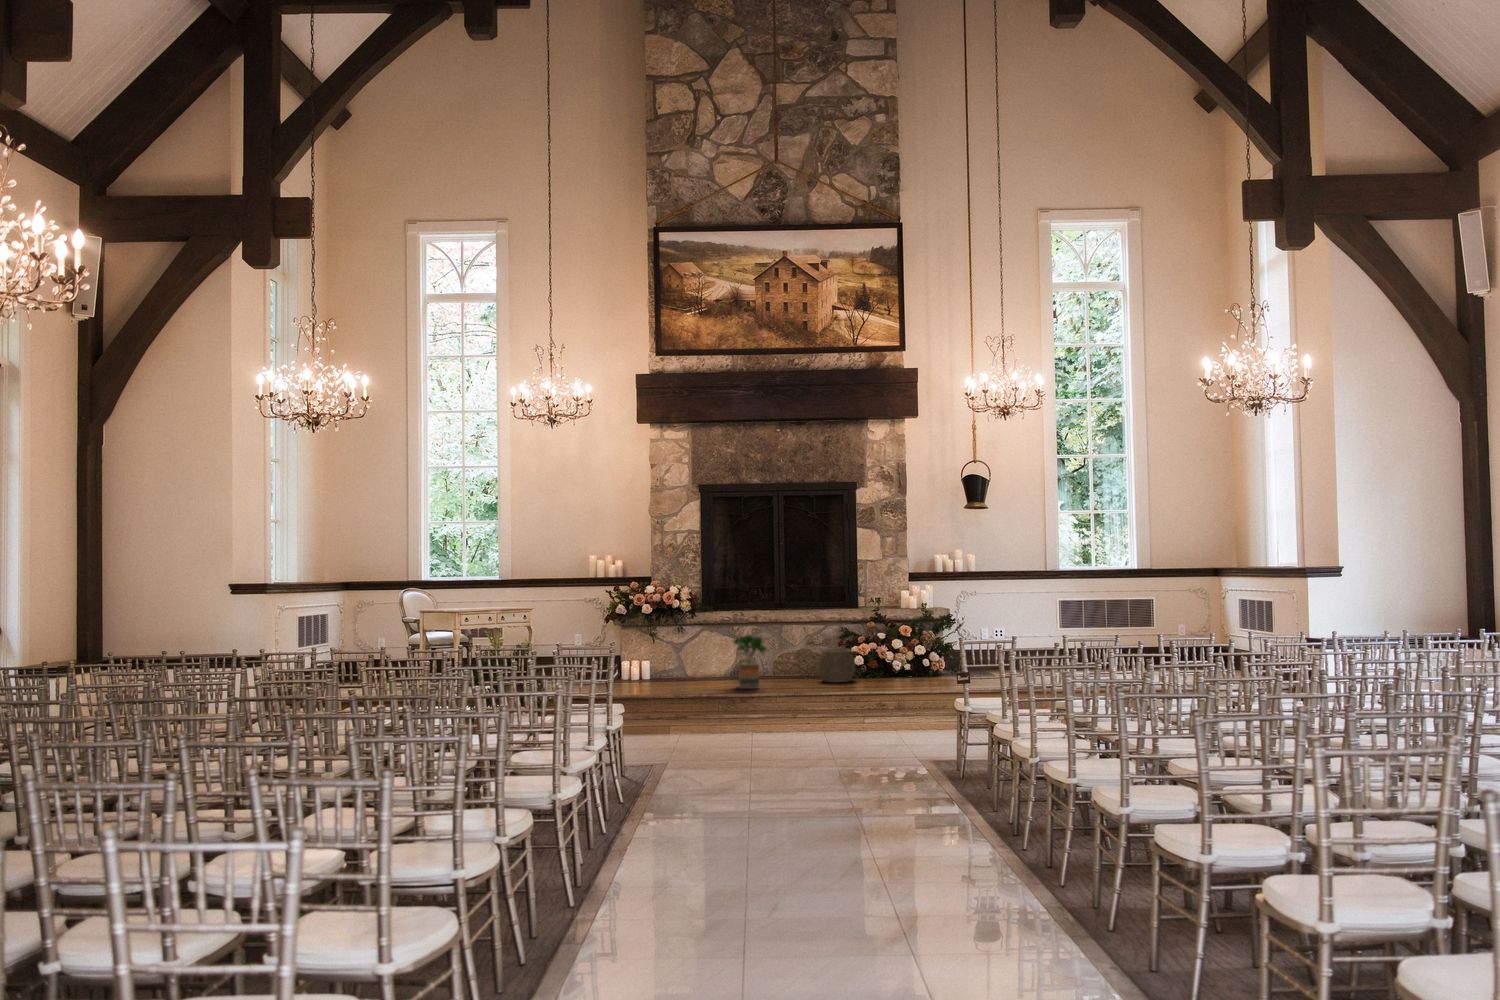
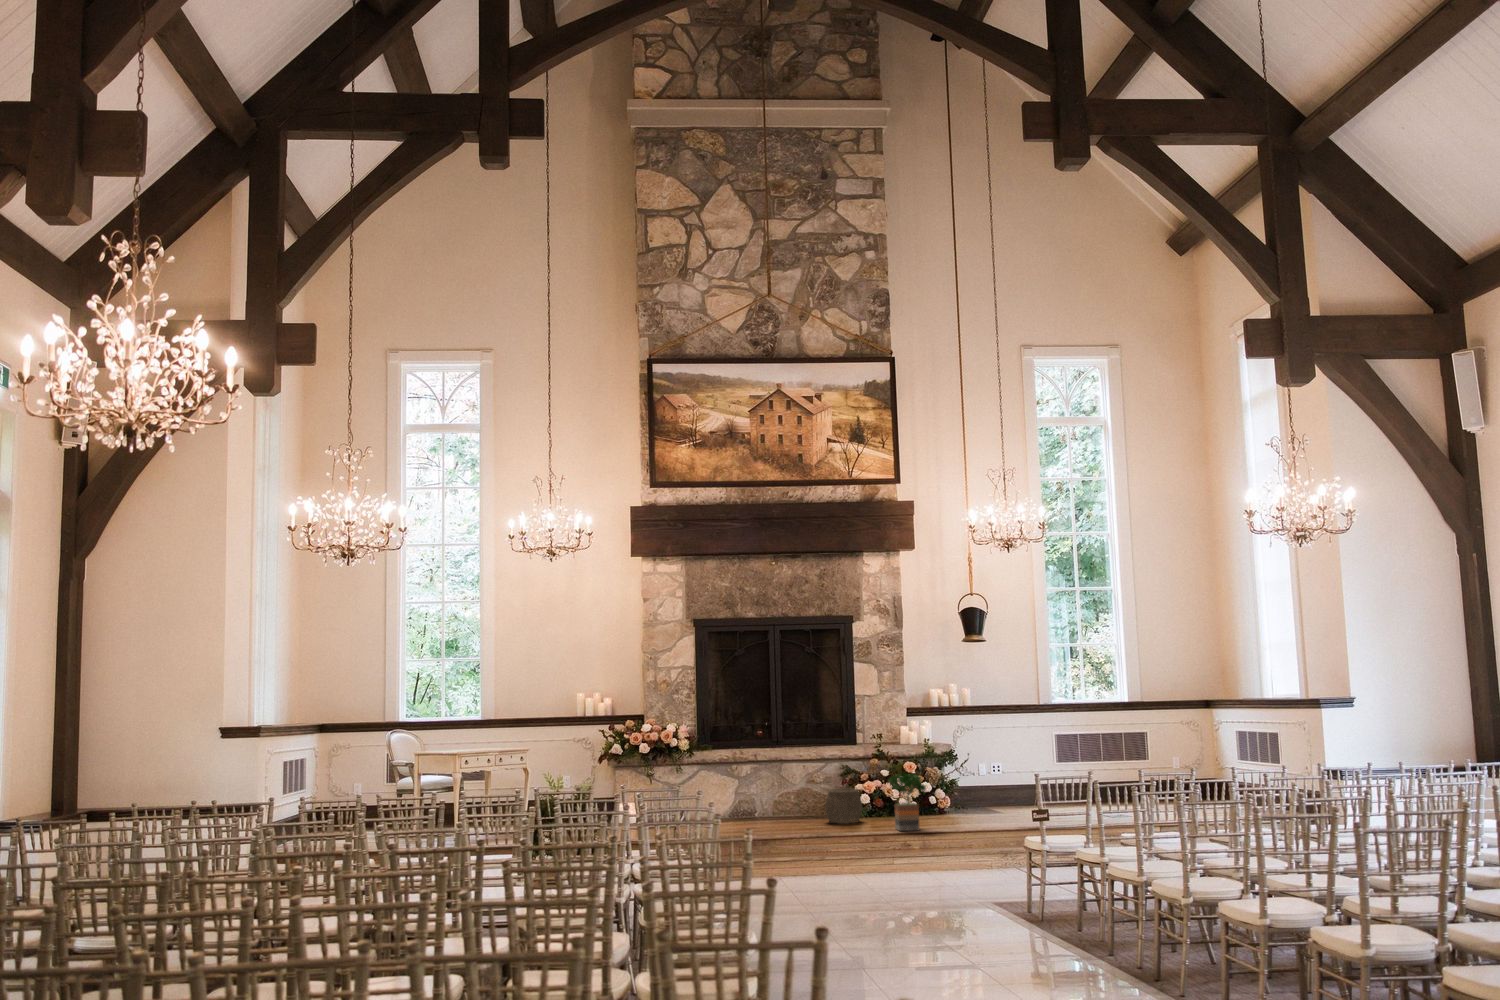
potted tree: present [733,635,767,689] -> present [889,773,926,831]

